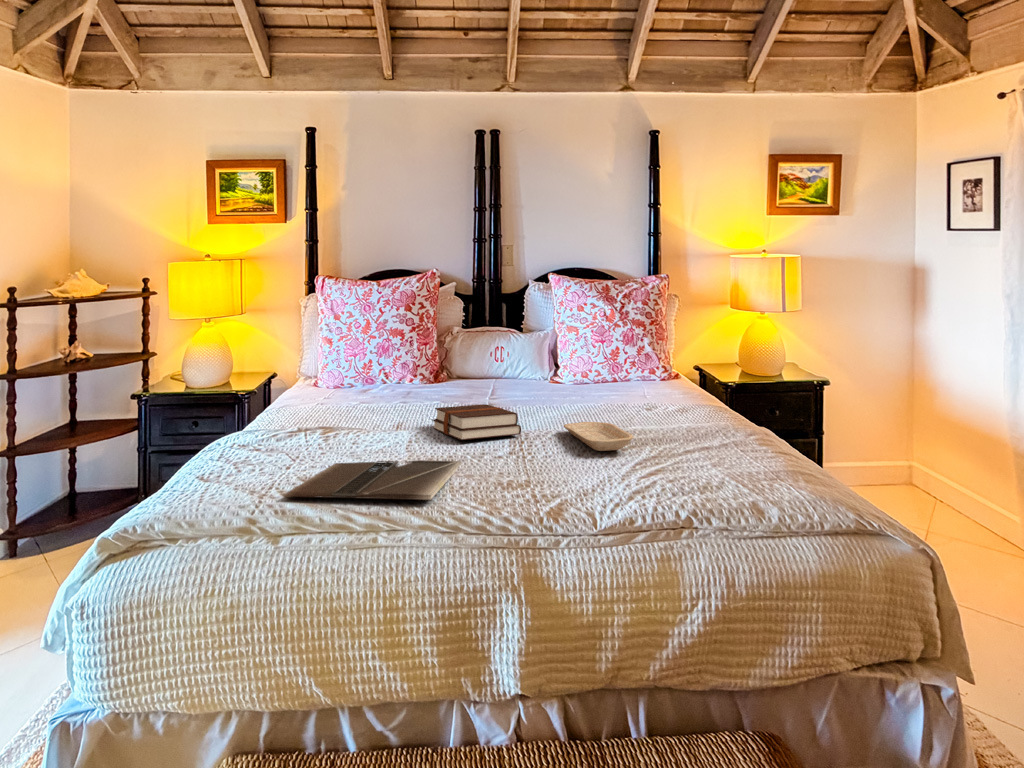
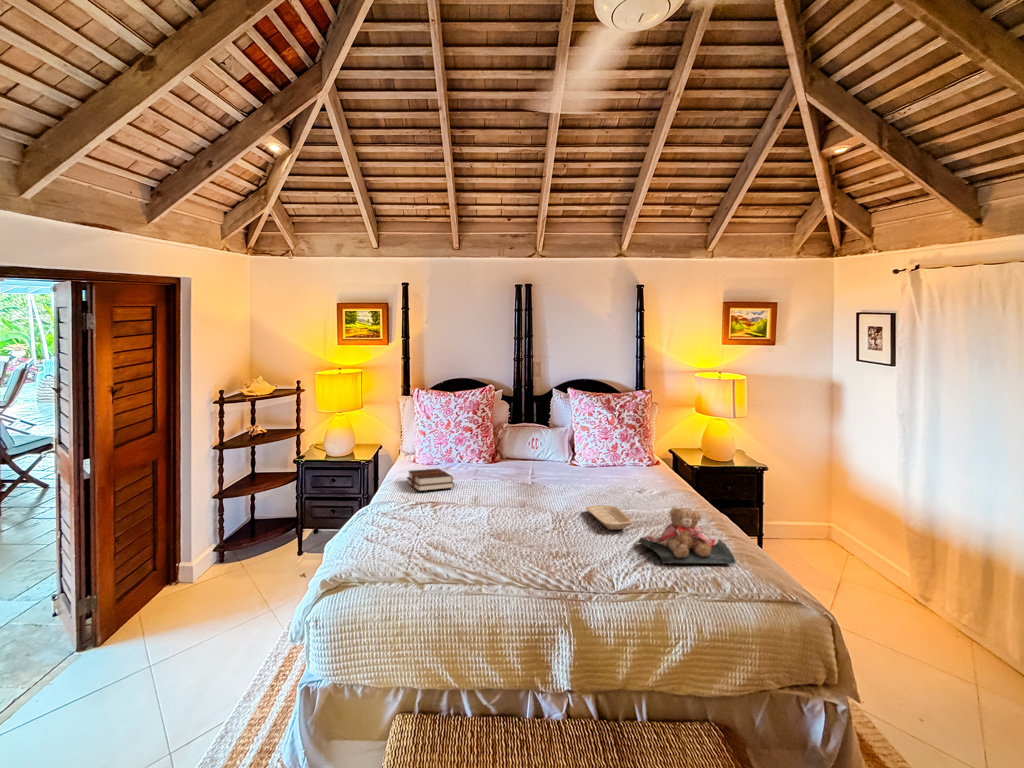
teddy bear: none [640,403,799,492] -> present [639,507,735,564]
hardback book: present [433,404,521,440] -> present [407,469,455,491]
laptop: present [284,461,461,500] -> none [423,534,524,567]

